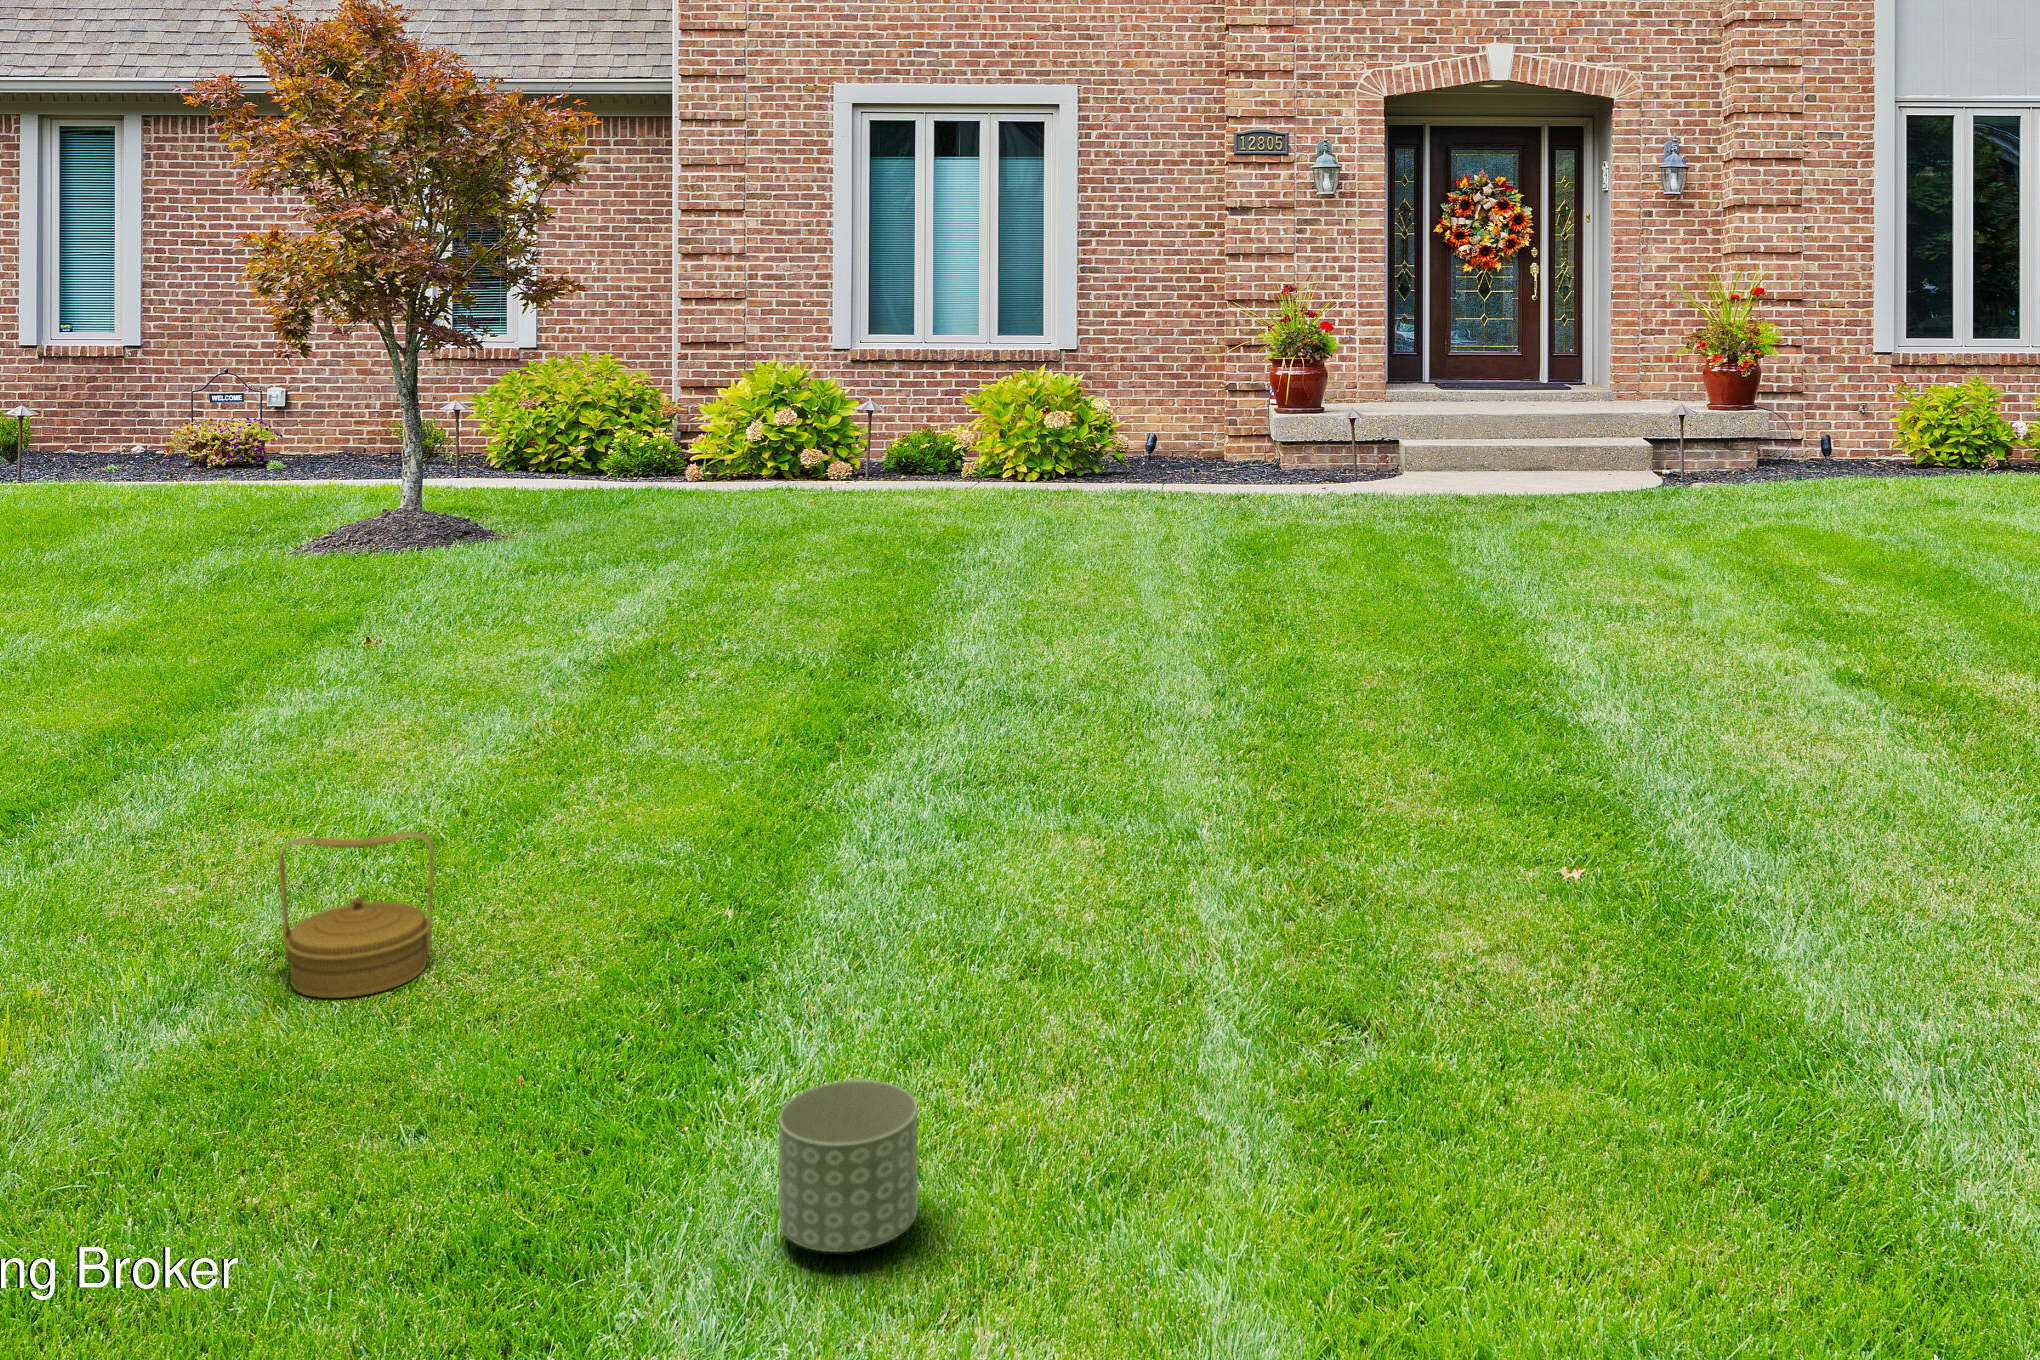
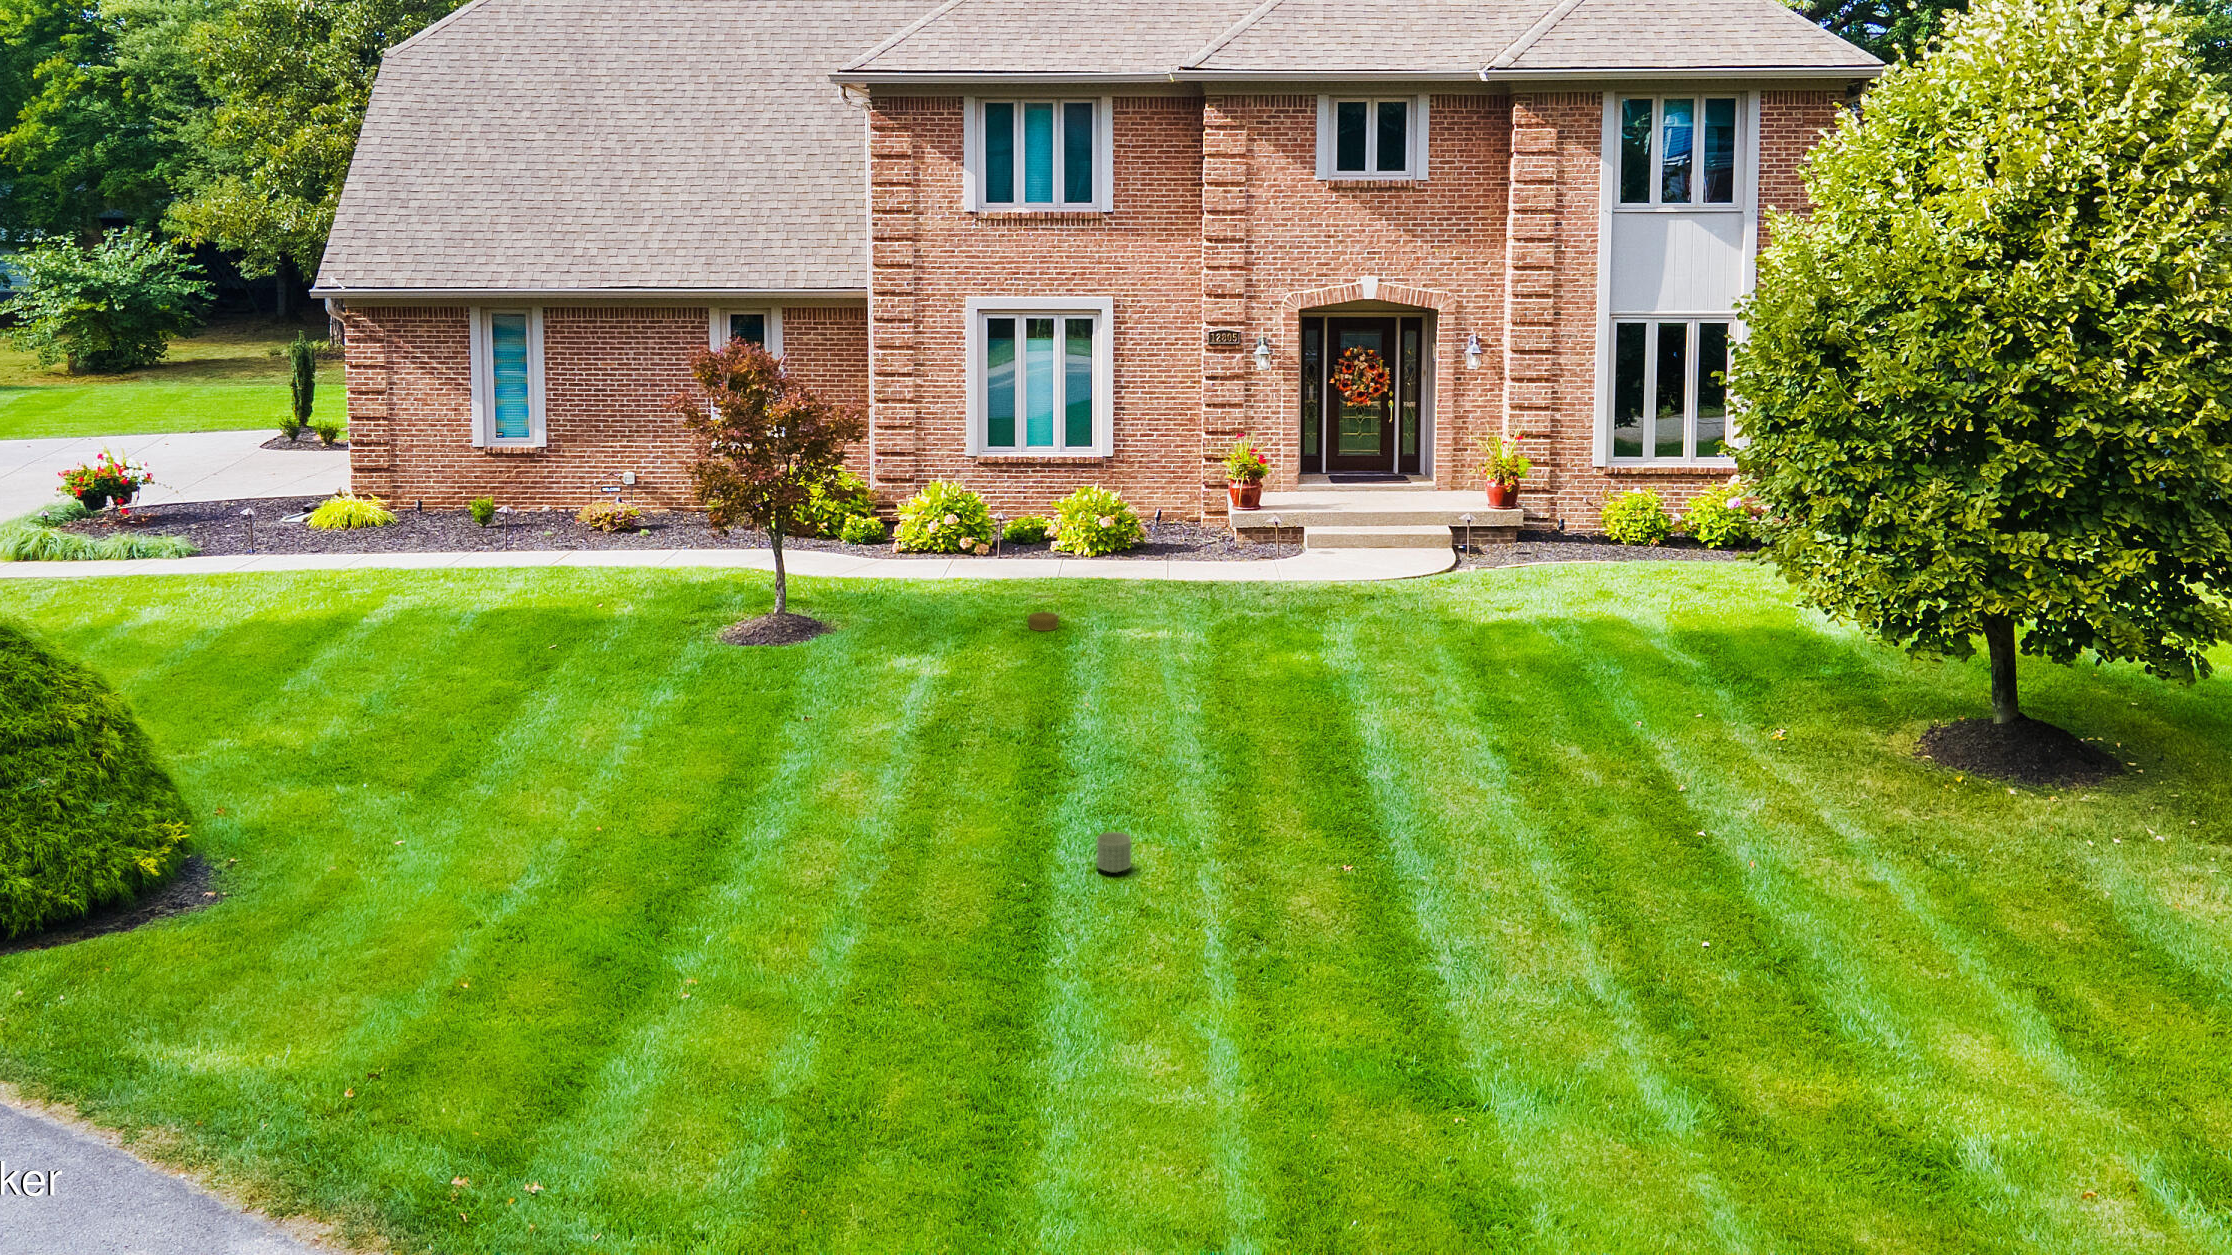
basket: present [278,832,434,998] -> present [1027,595,1060,631]

